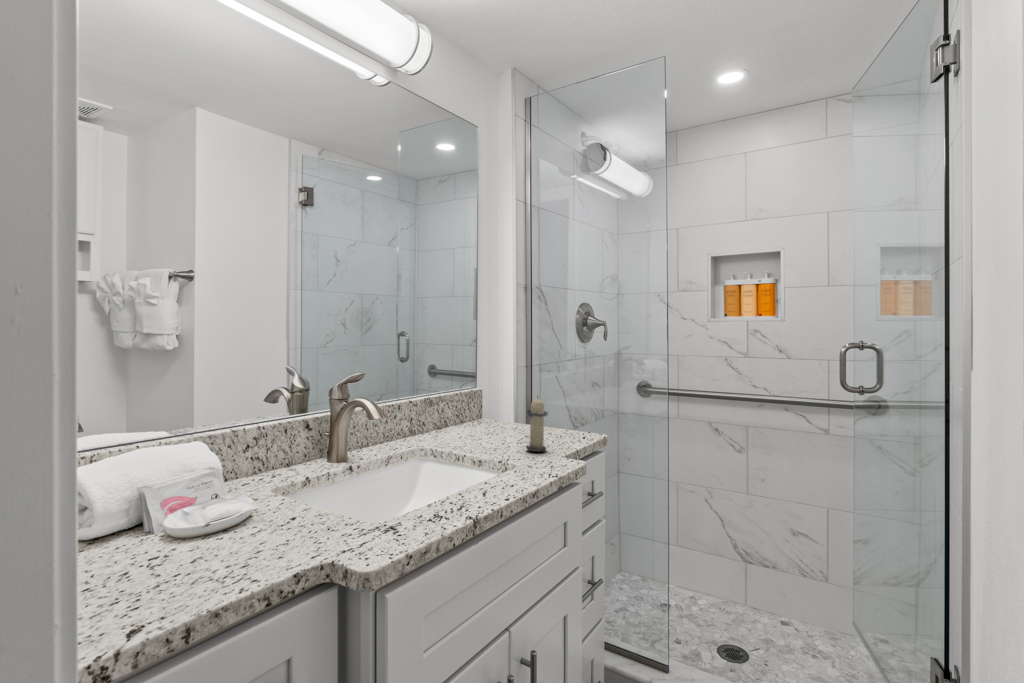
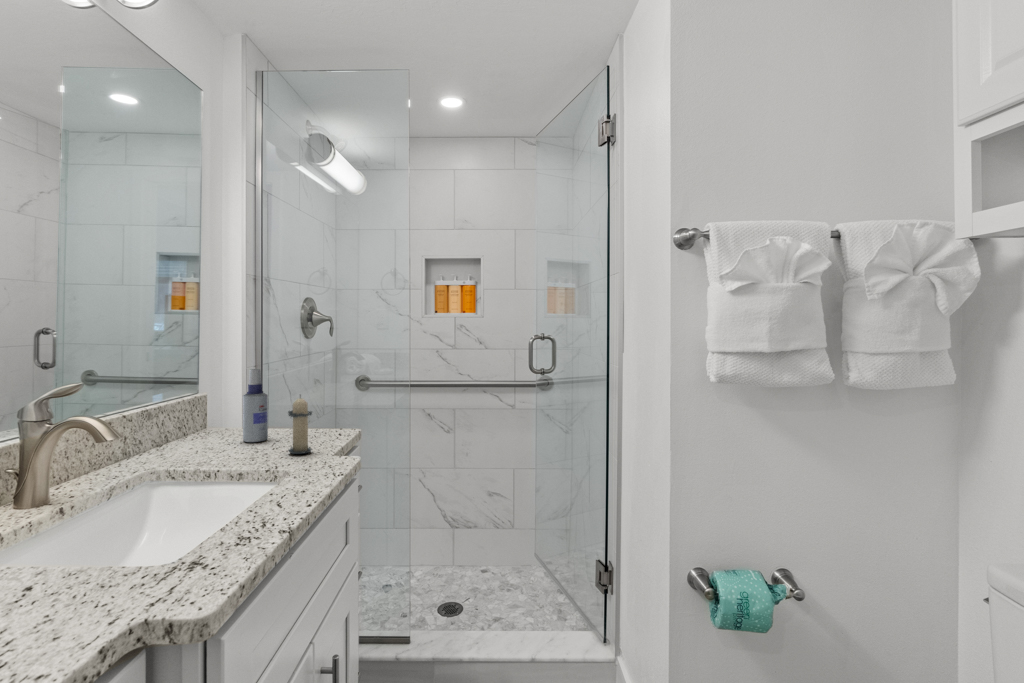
spray bottle: none [500,369,521,435] -> present [243,369,268,442]

